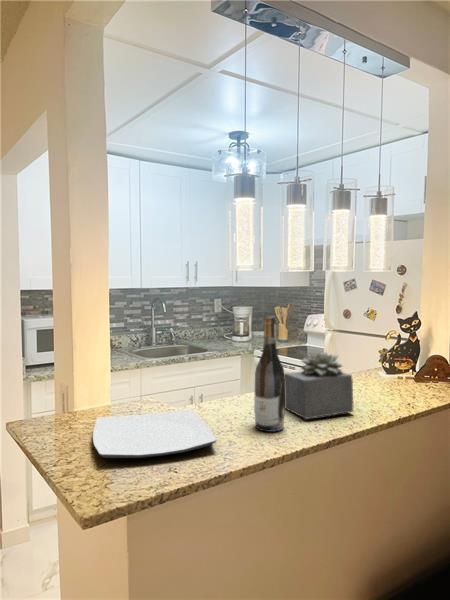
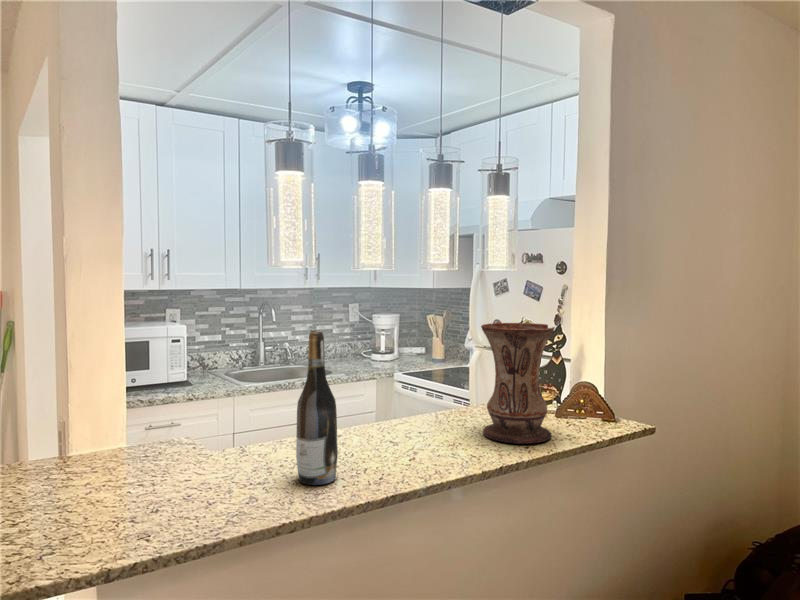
vase: none [368,311,426,401] -> present [481,323,555,444]
succulent plant: present [284,351,353,419] -> none [355,375,443,468]
plate: present [93,409,216,458] -> none [53,454,229,520]

